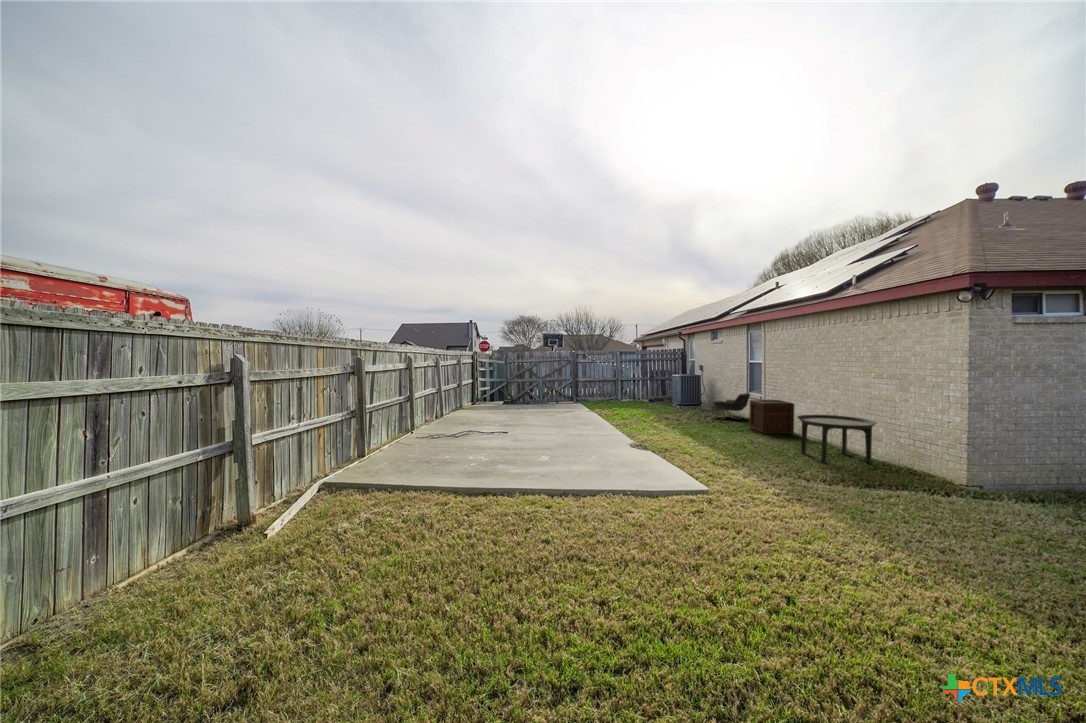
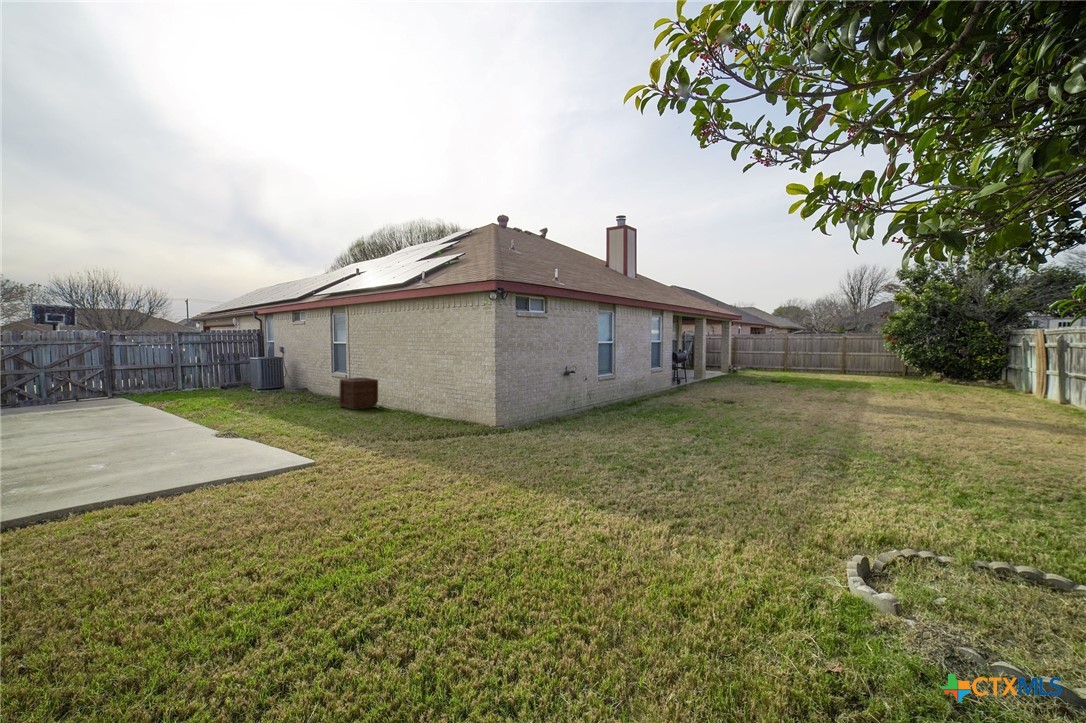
lounge chair: present [714,393,750,418] -> none [300,373,338,400]
round table: present [798,415,877,464] -> none [386,387,443,427]

